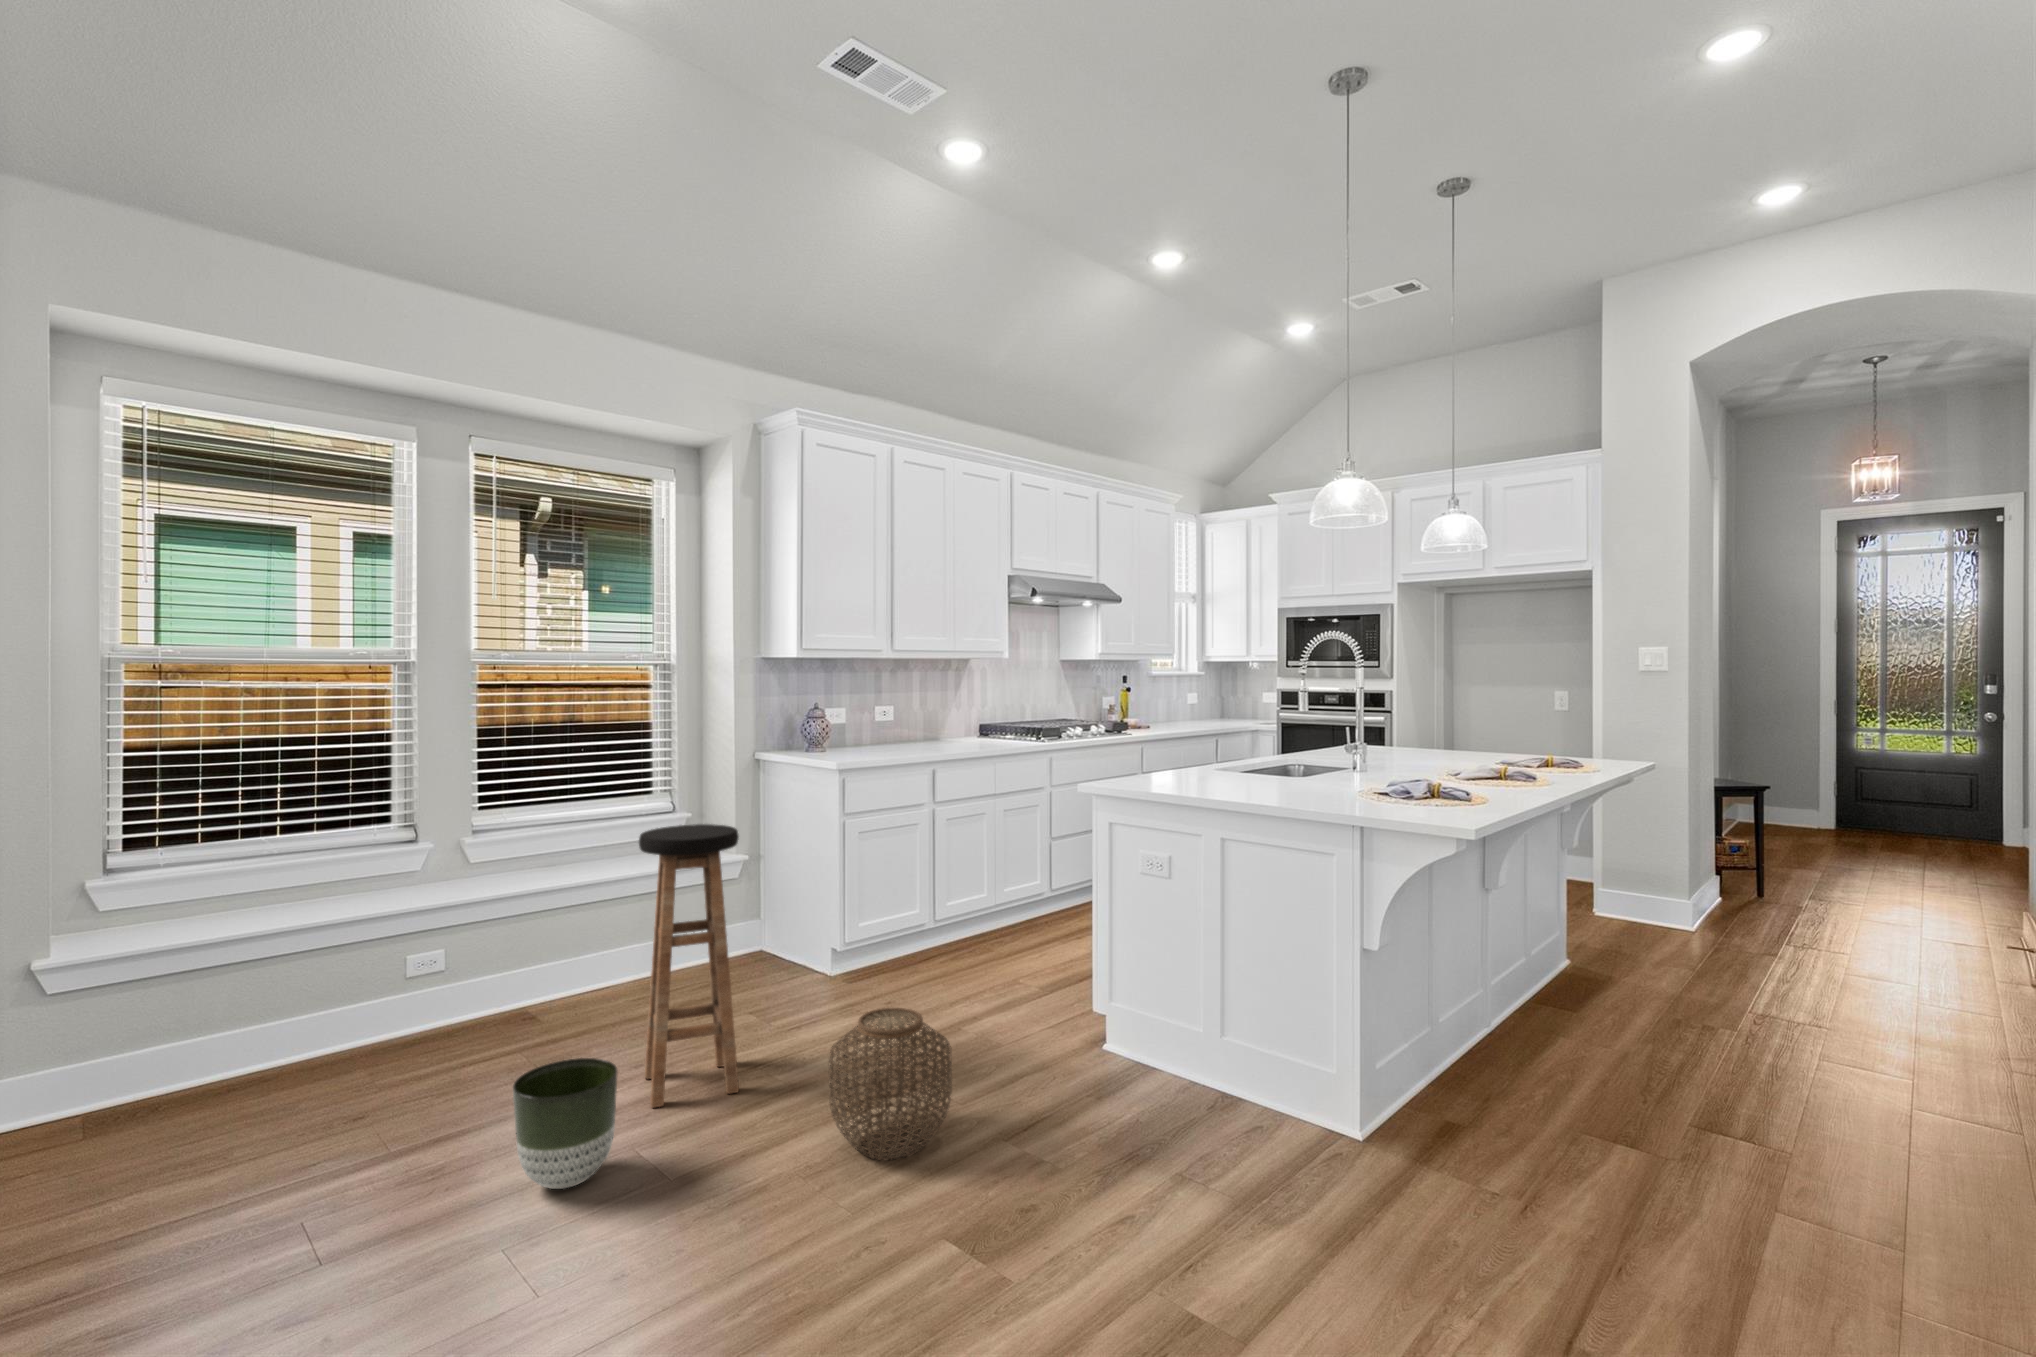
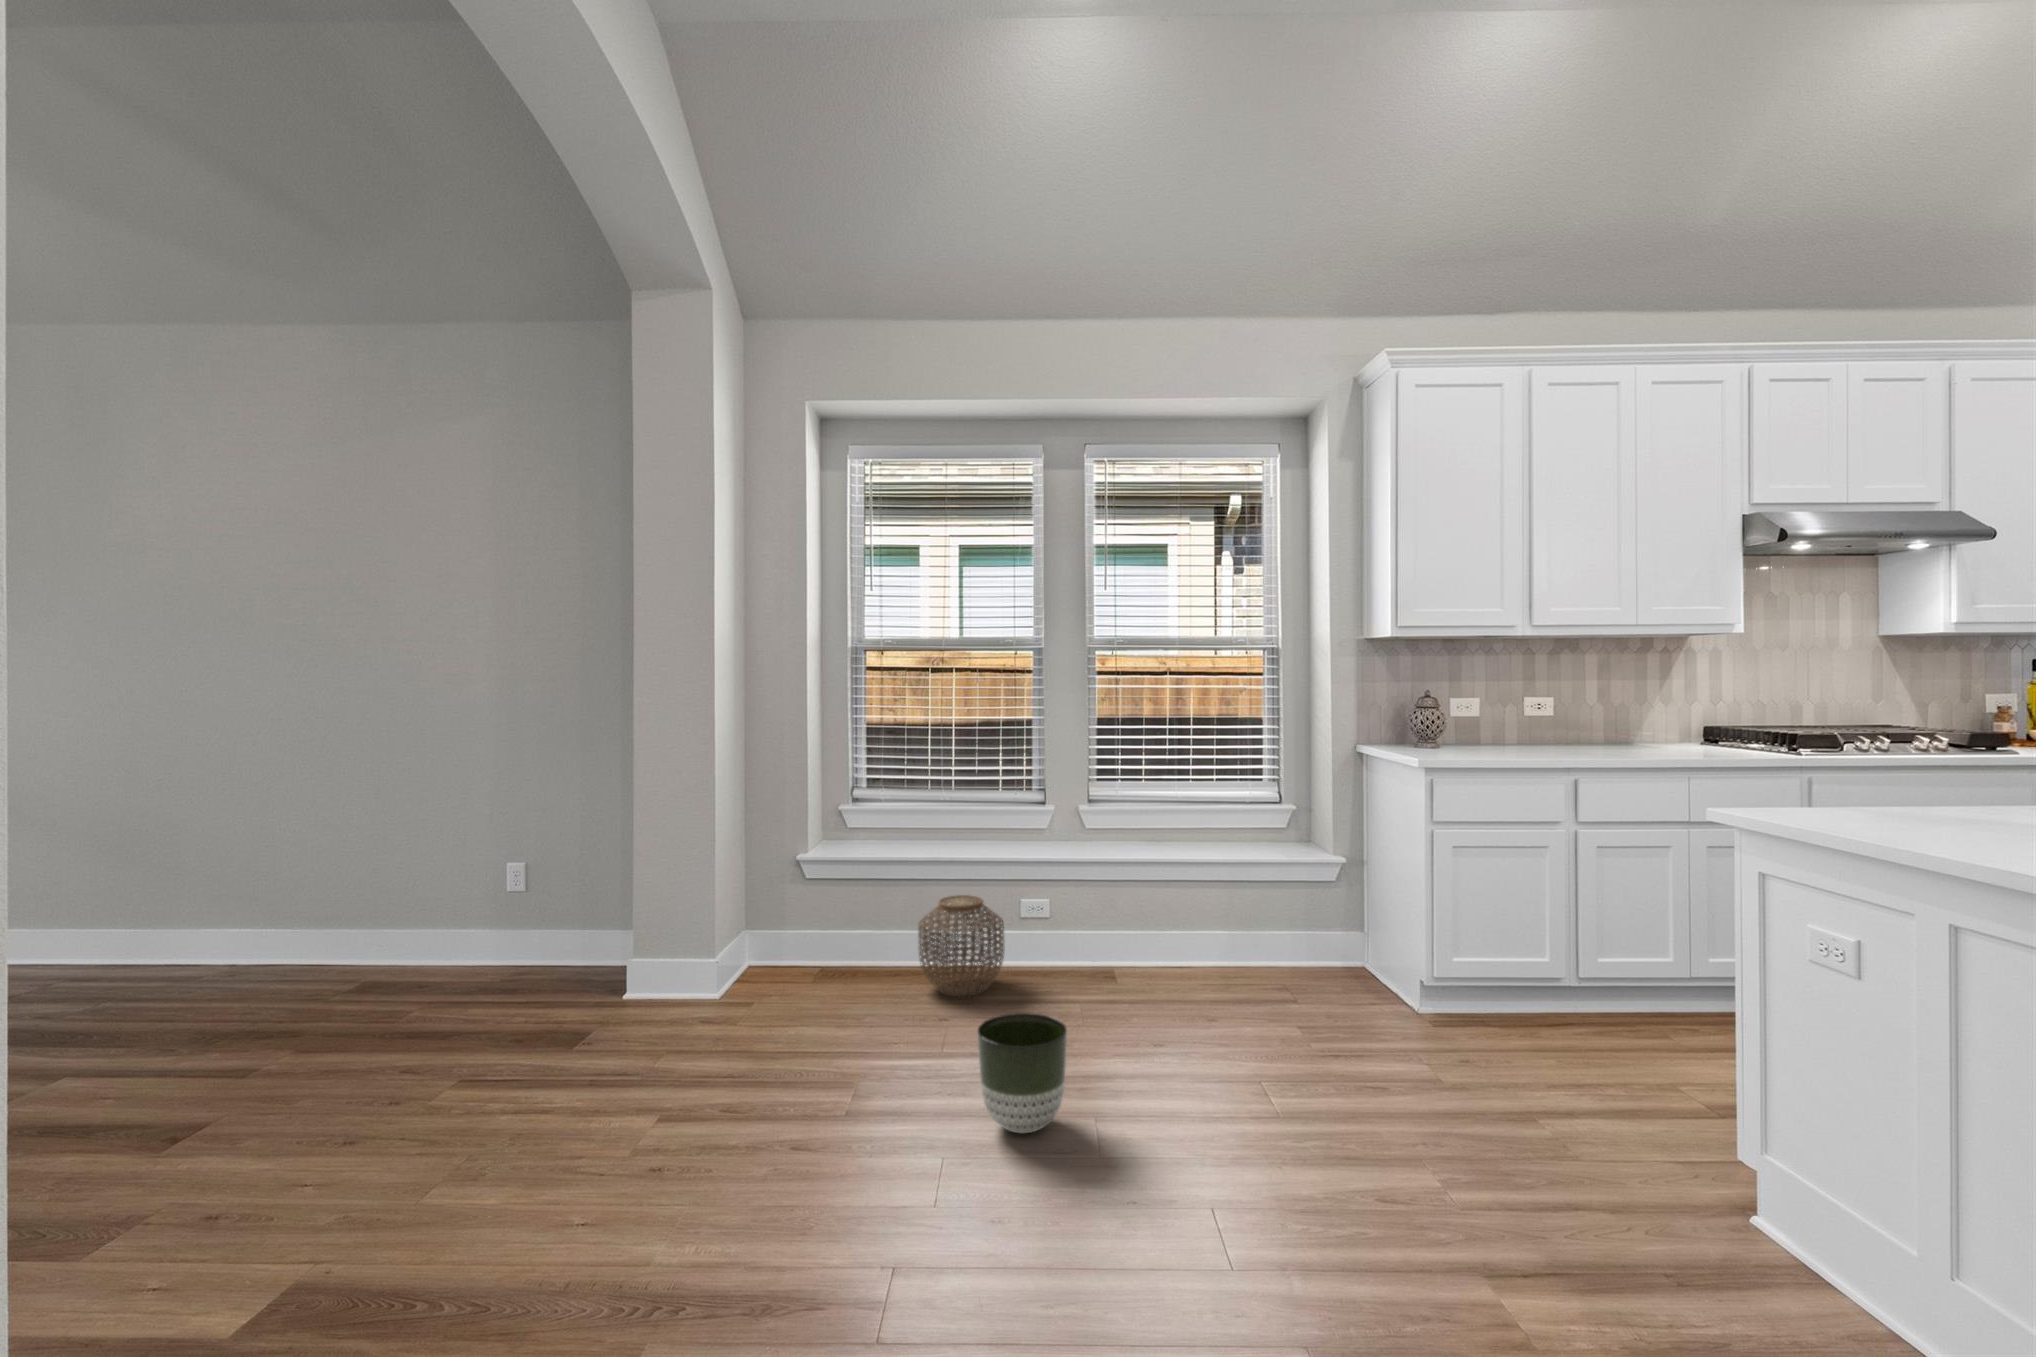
bar stool: present [639,824,739,1108] -> none [1136,809,1237,1101]
woven basket: present [829,1008,952,1160] -> present [918,895,1004,997]

